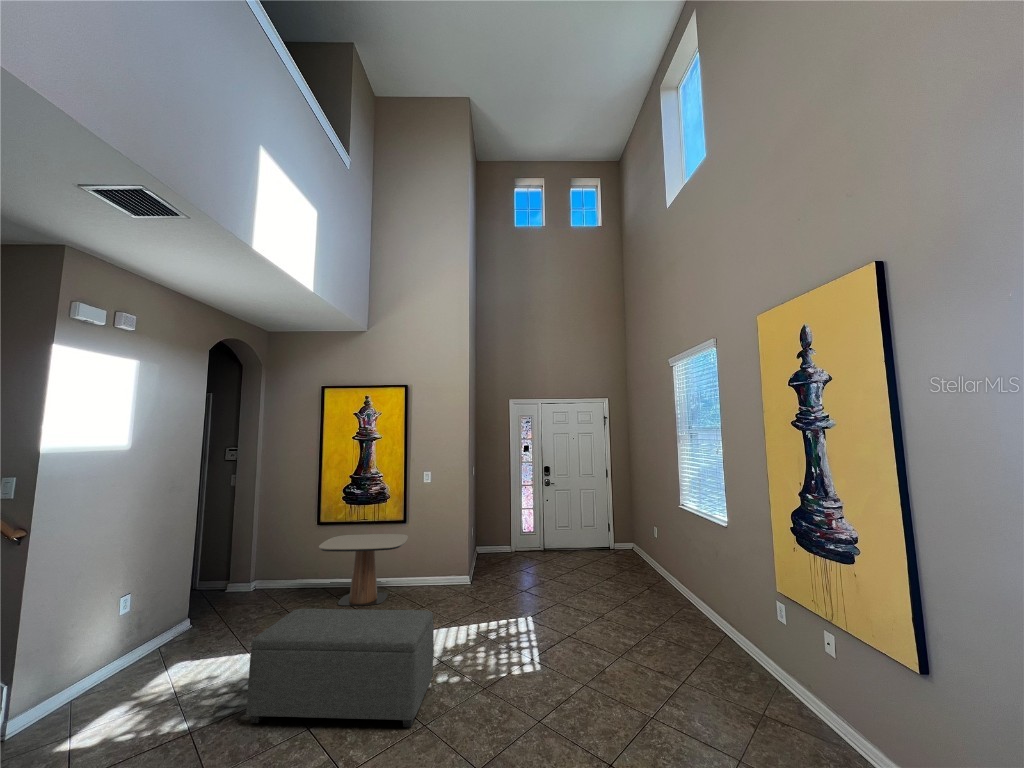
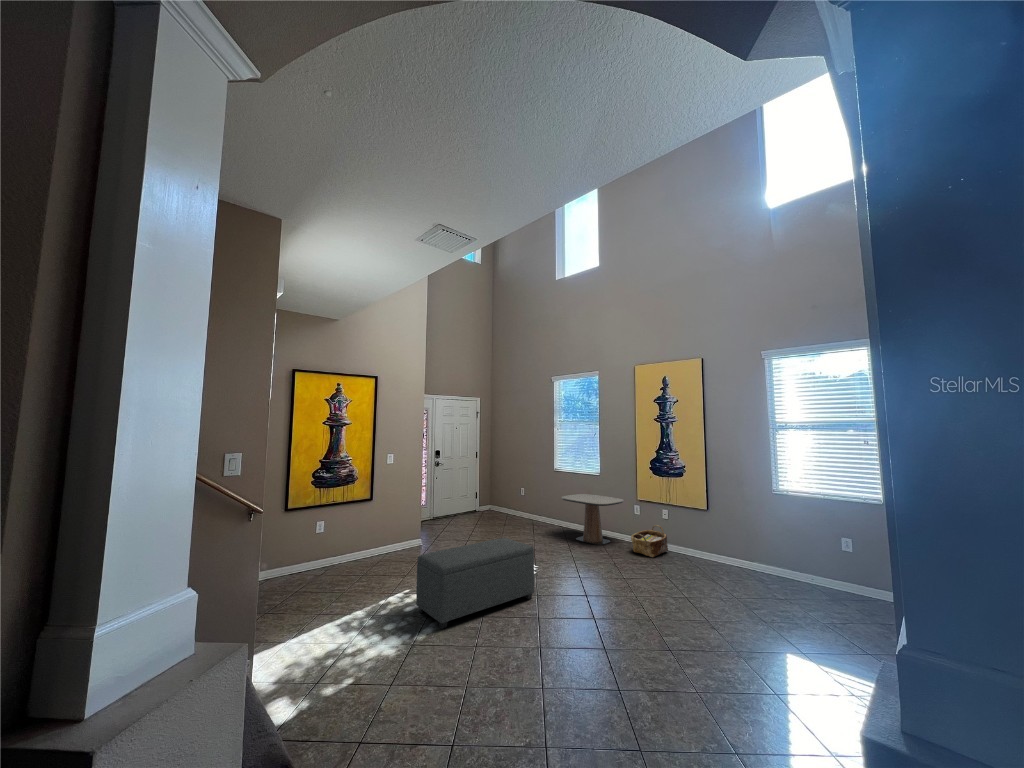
side table: present [319,534,408,606] -> present [561,494,624,545]
woven basket: none [729,662,829,741] -> present [631,525,668,557]

